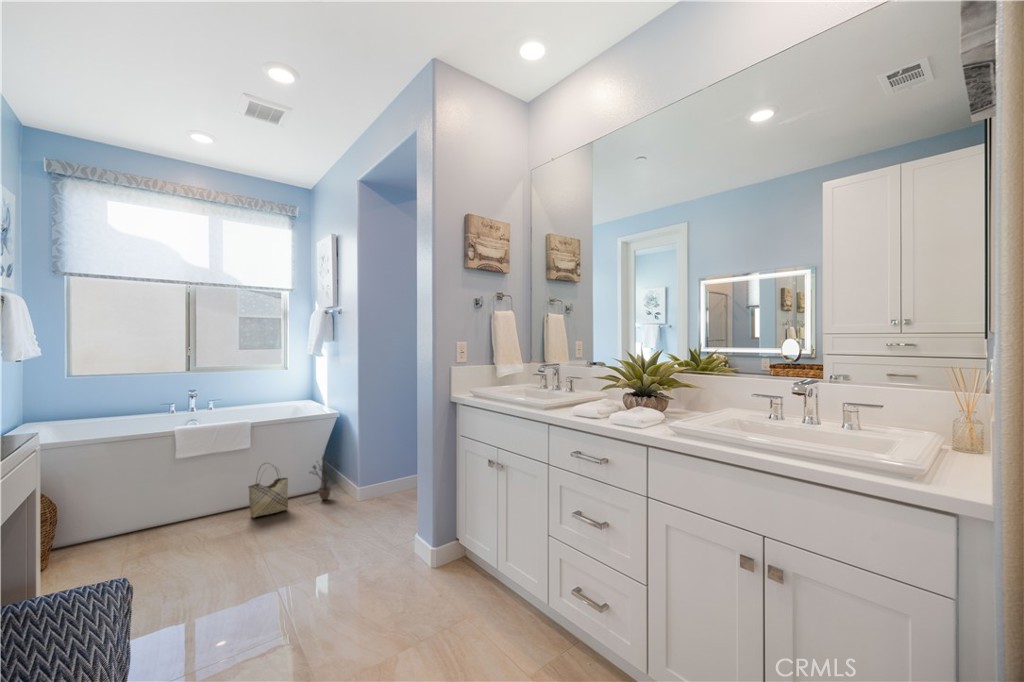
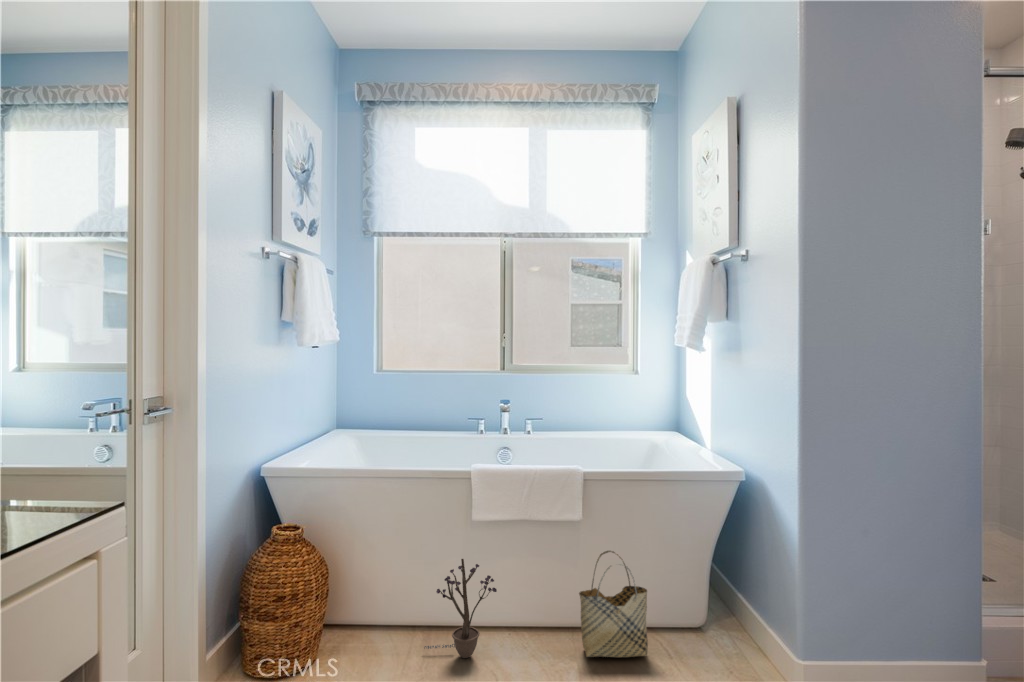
decorative plant: present [309,456,339,500] -> present [424,559,497,658]

